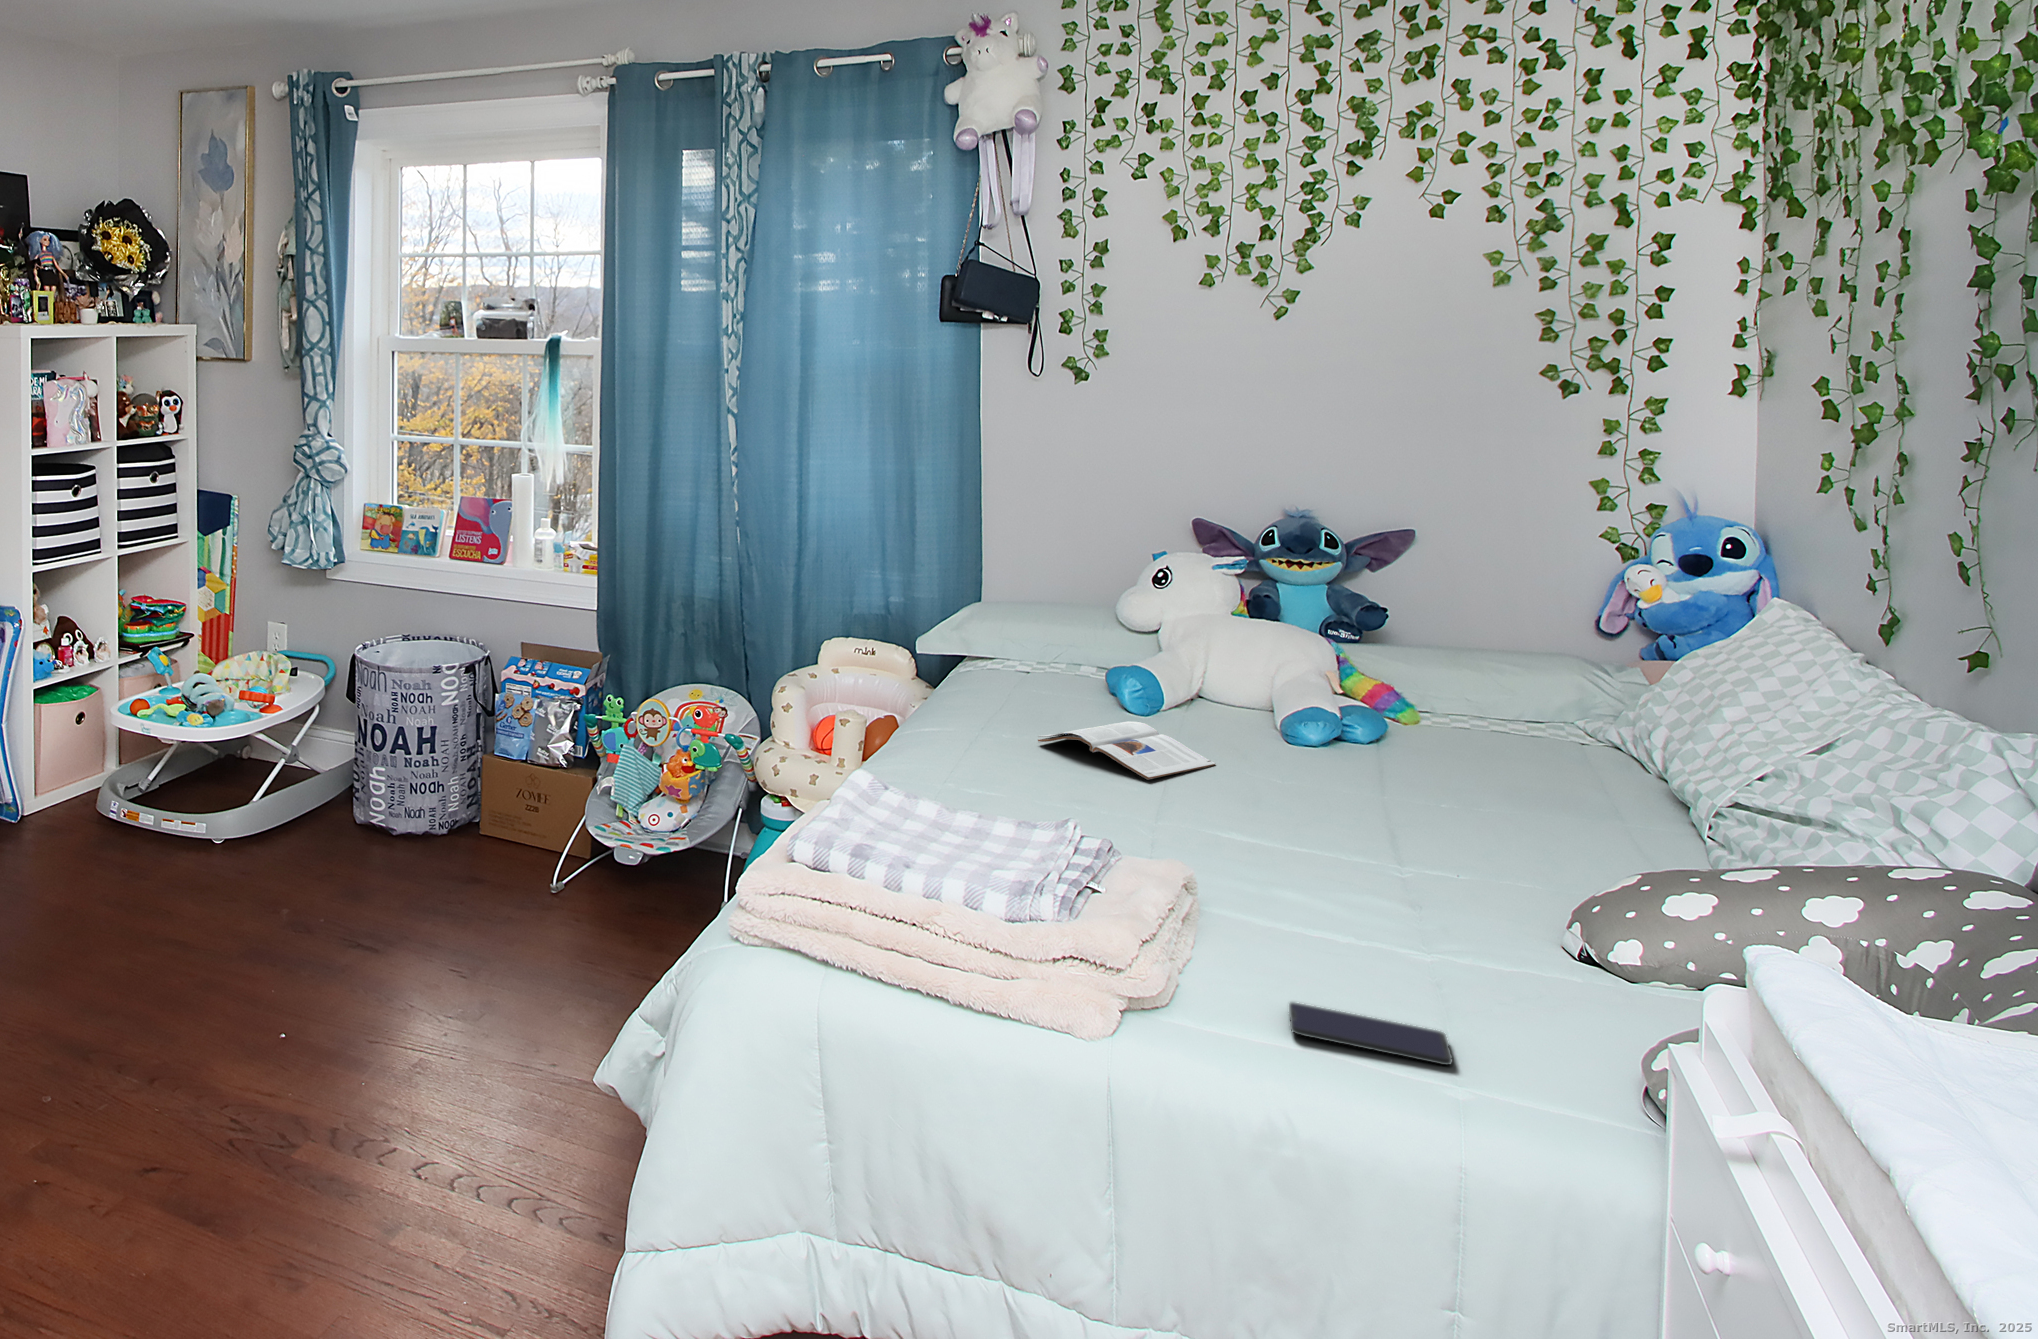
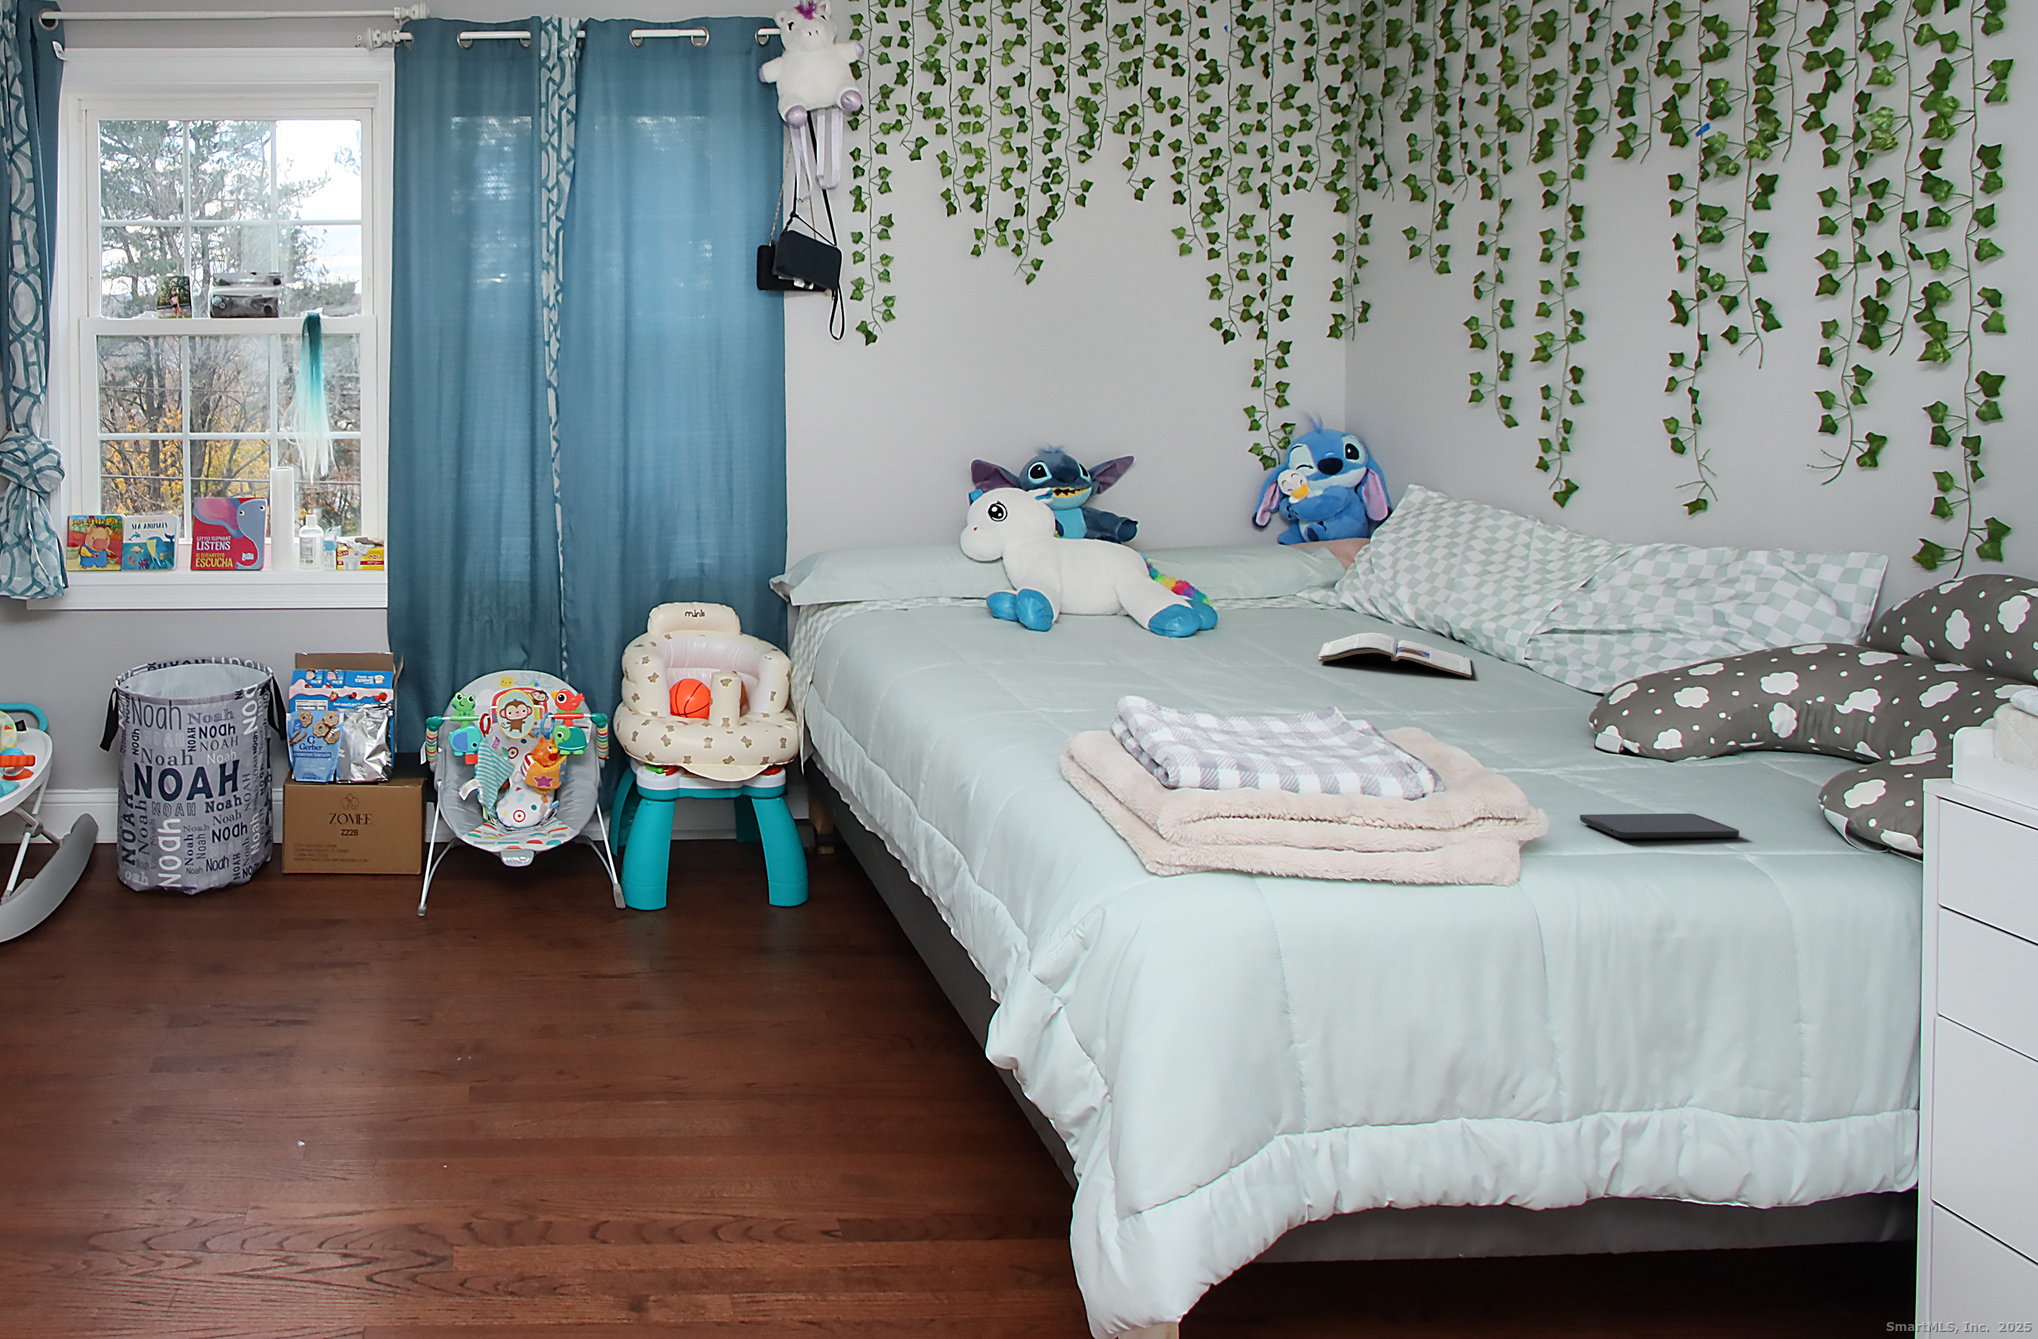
magazine: present [1038,722,1215,780] -> present [1318,633,1472,677]

